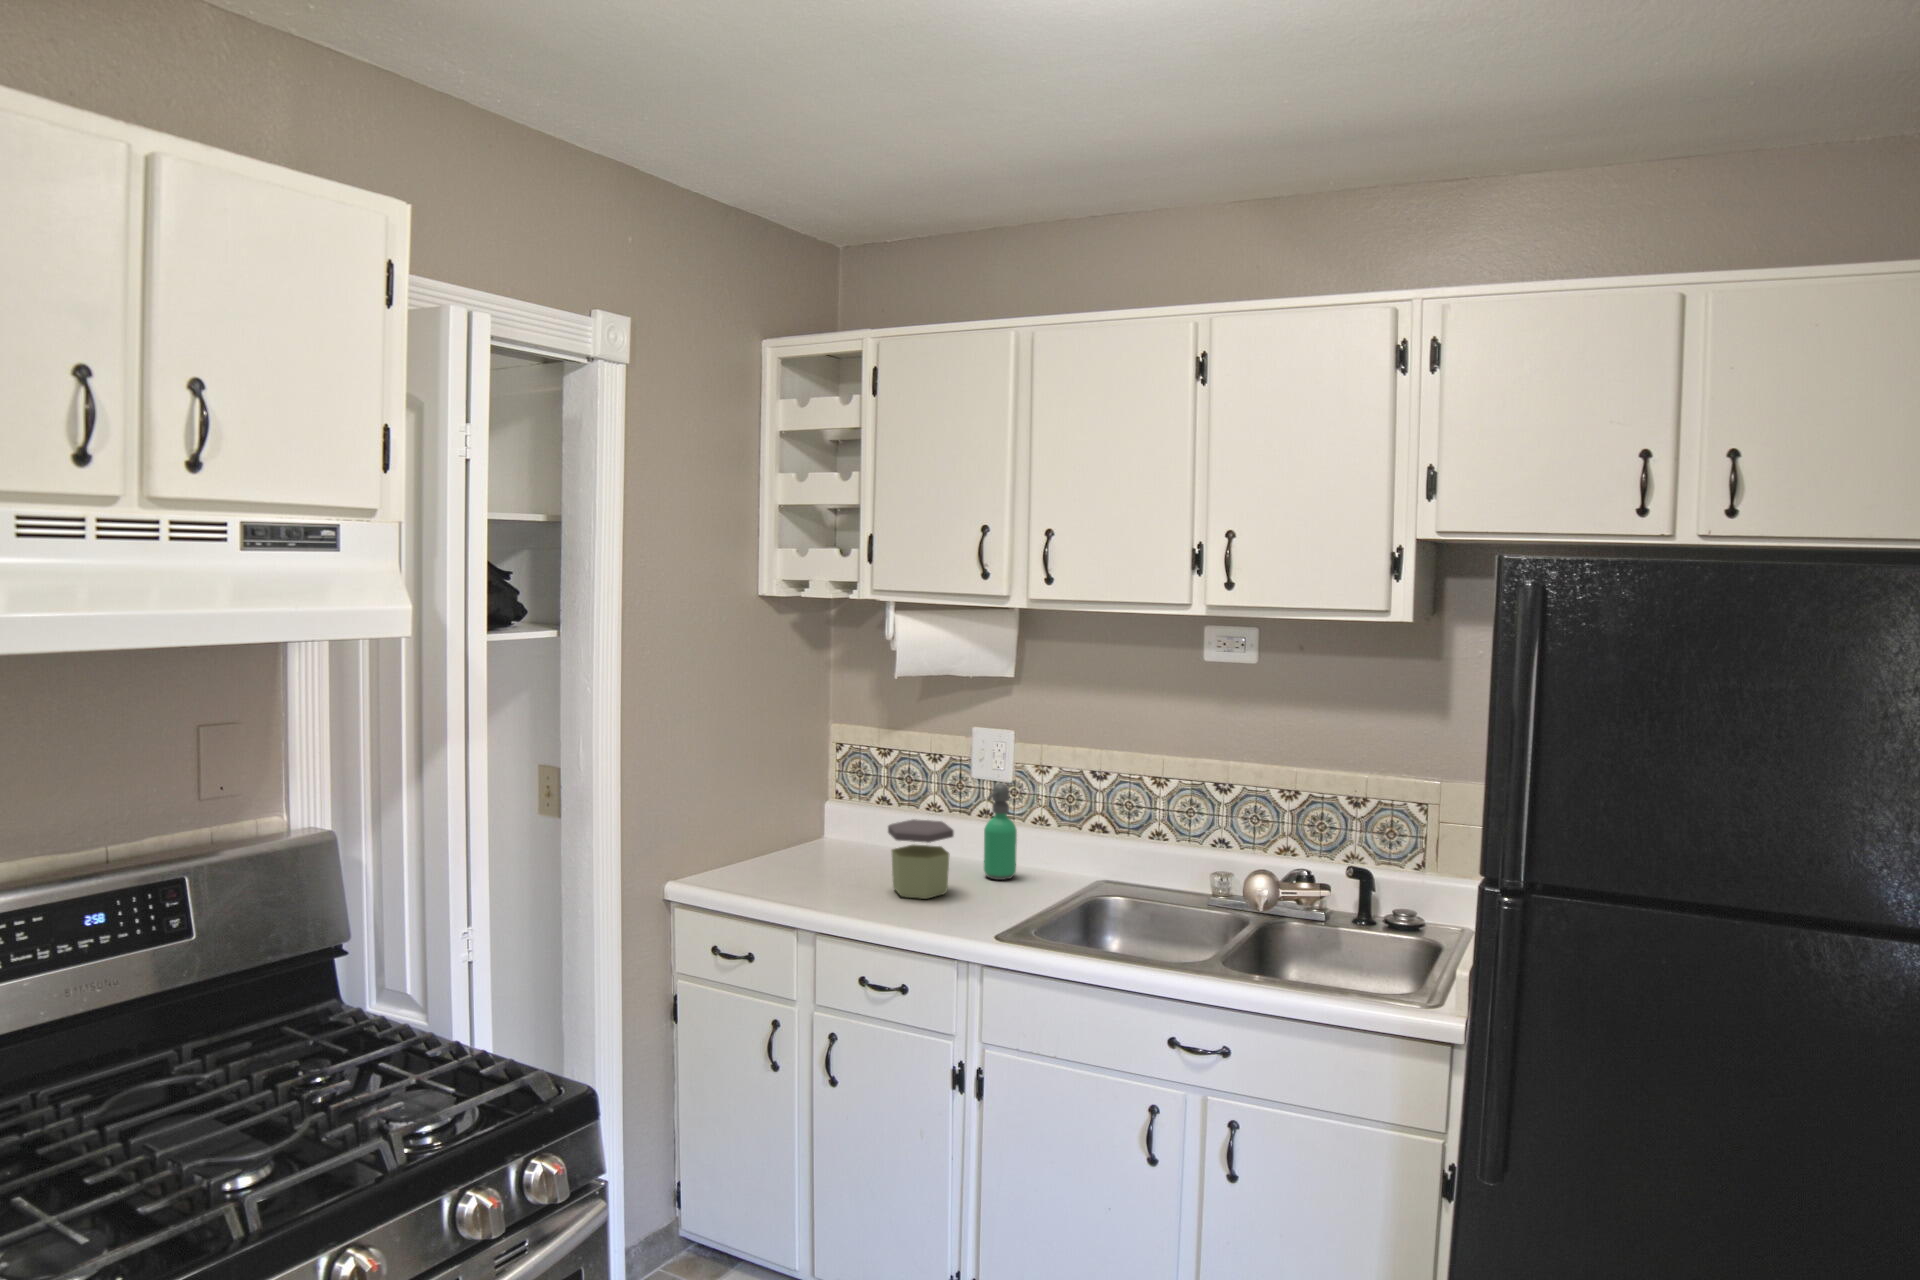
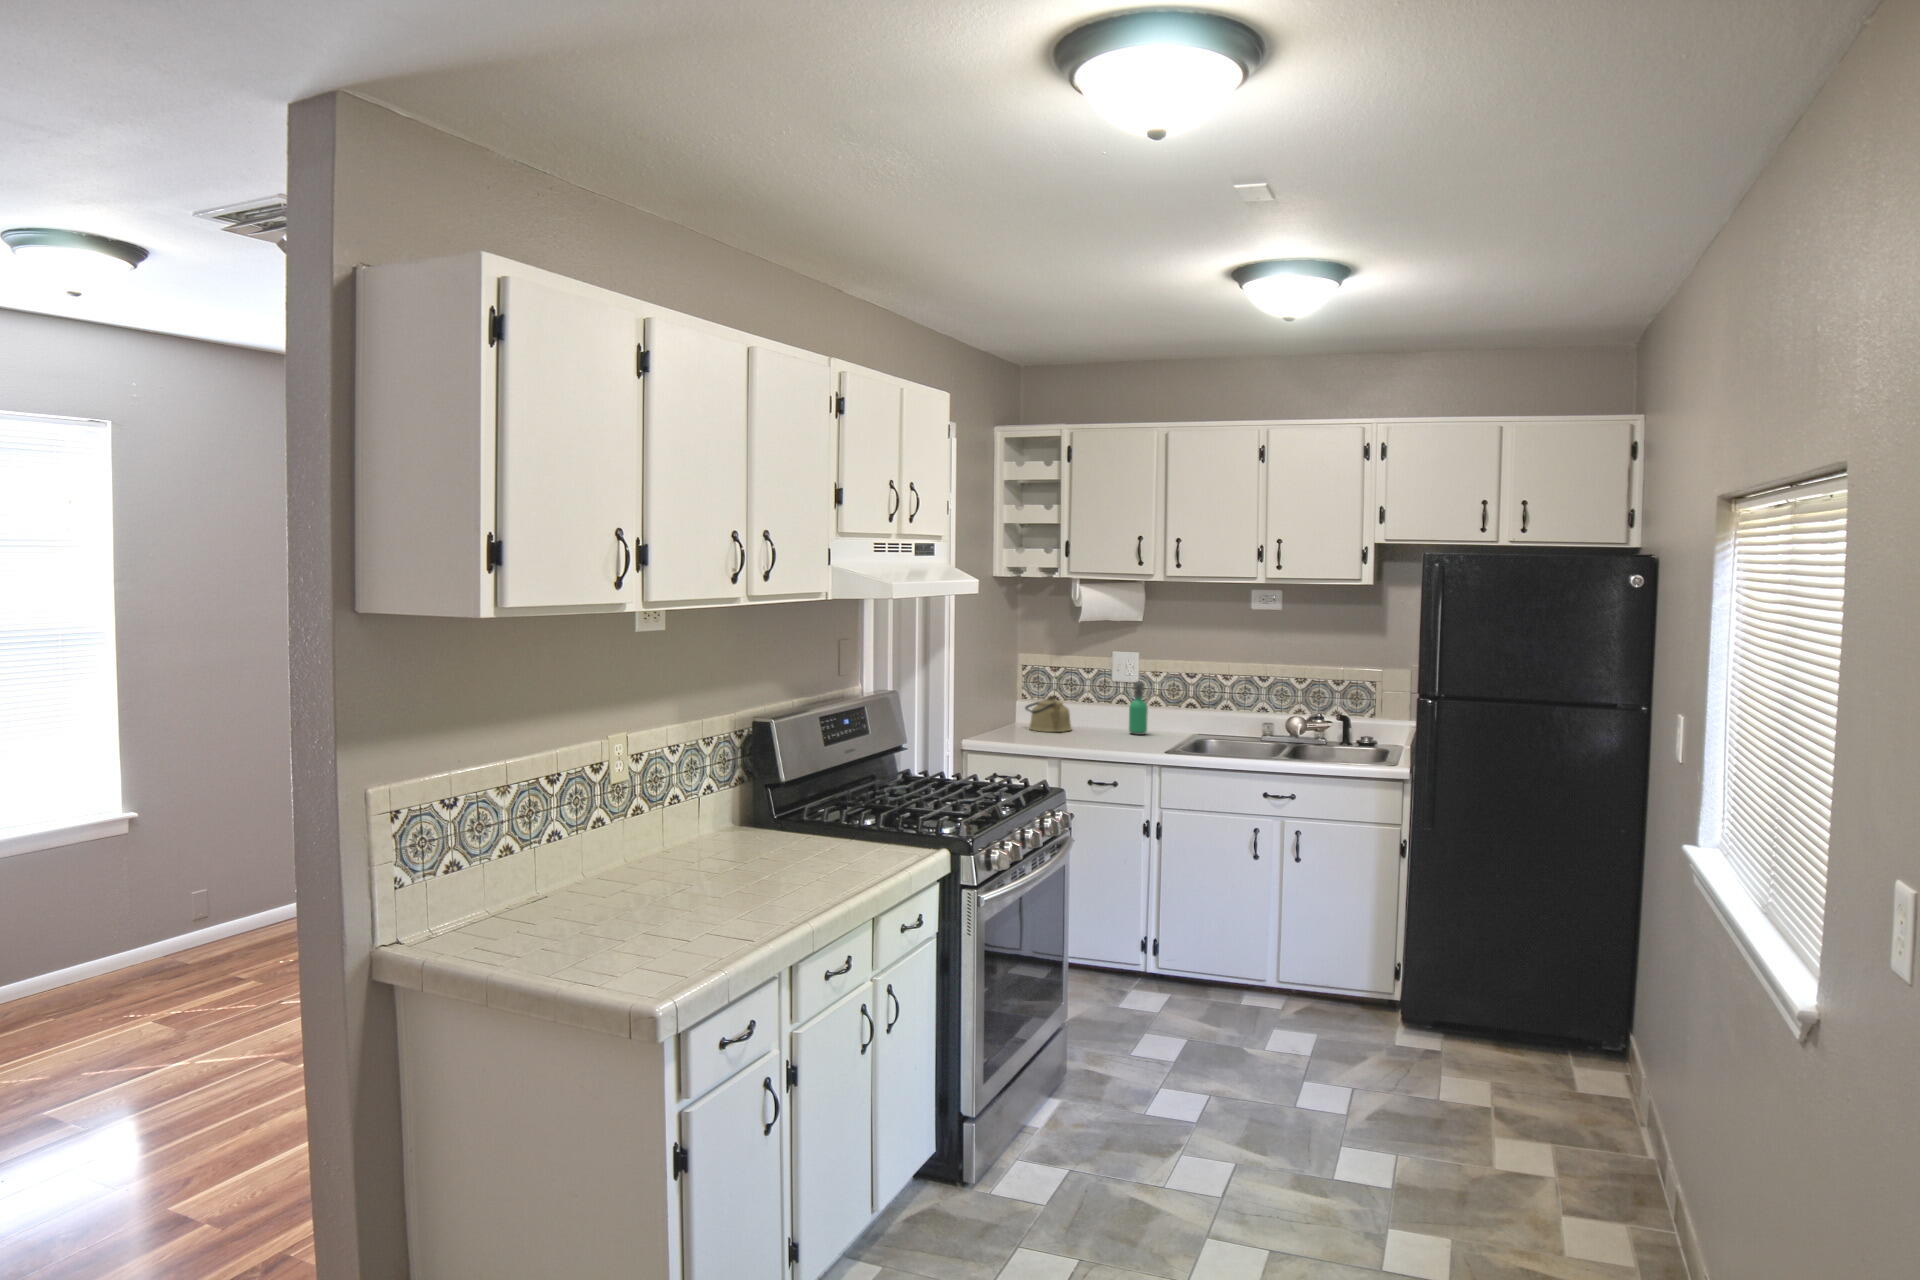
kettle: none [815,803,894,870] -> present [1025,696,1071,732]
jar: present [888,819,954,899] -> none [1085,700,1123,741]

